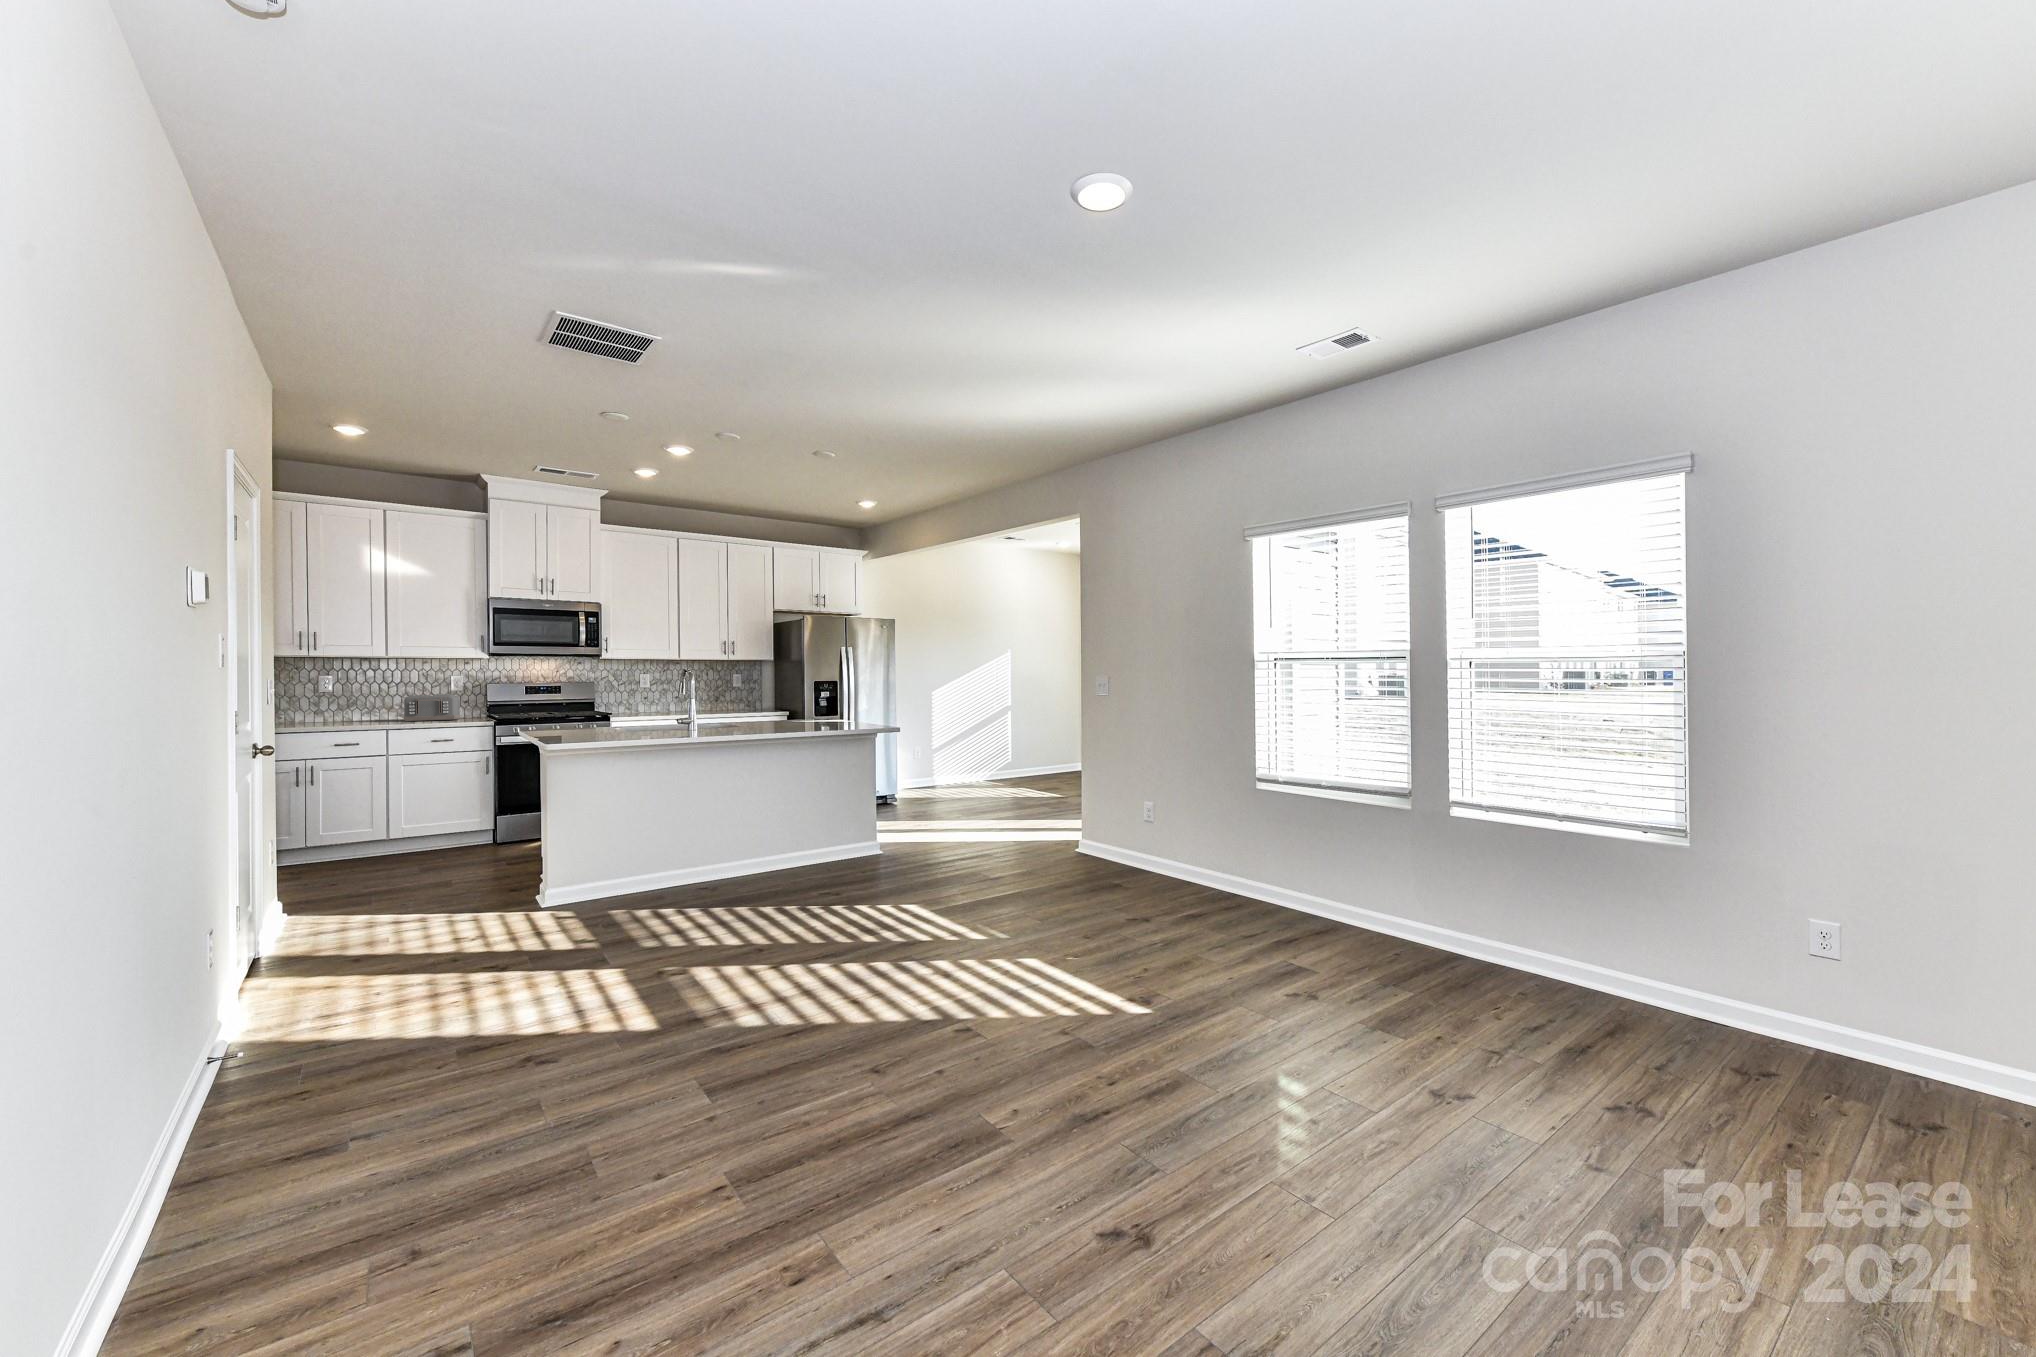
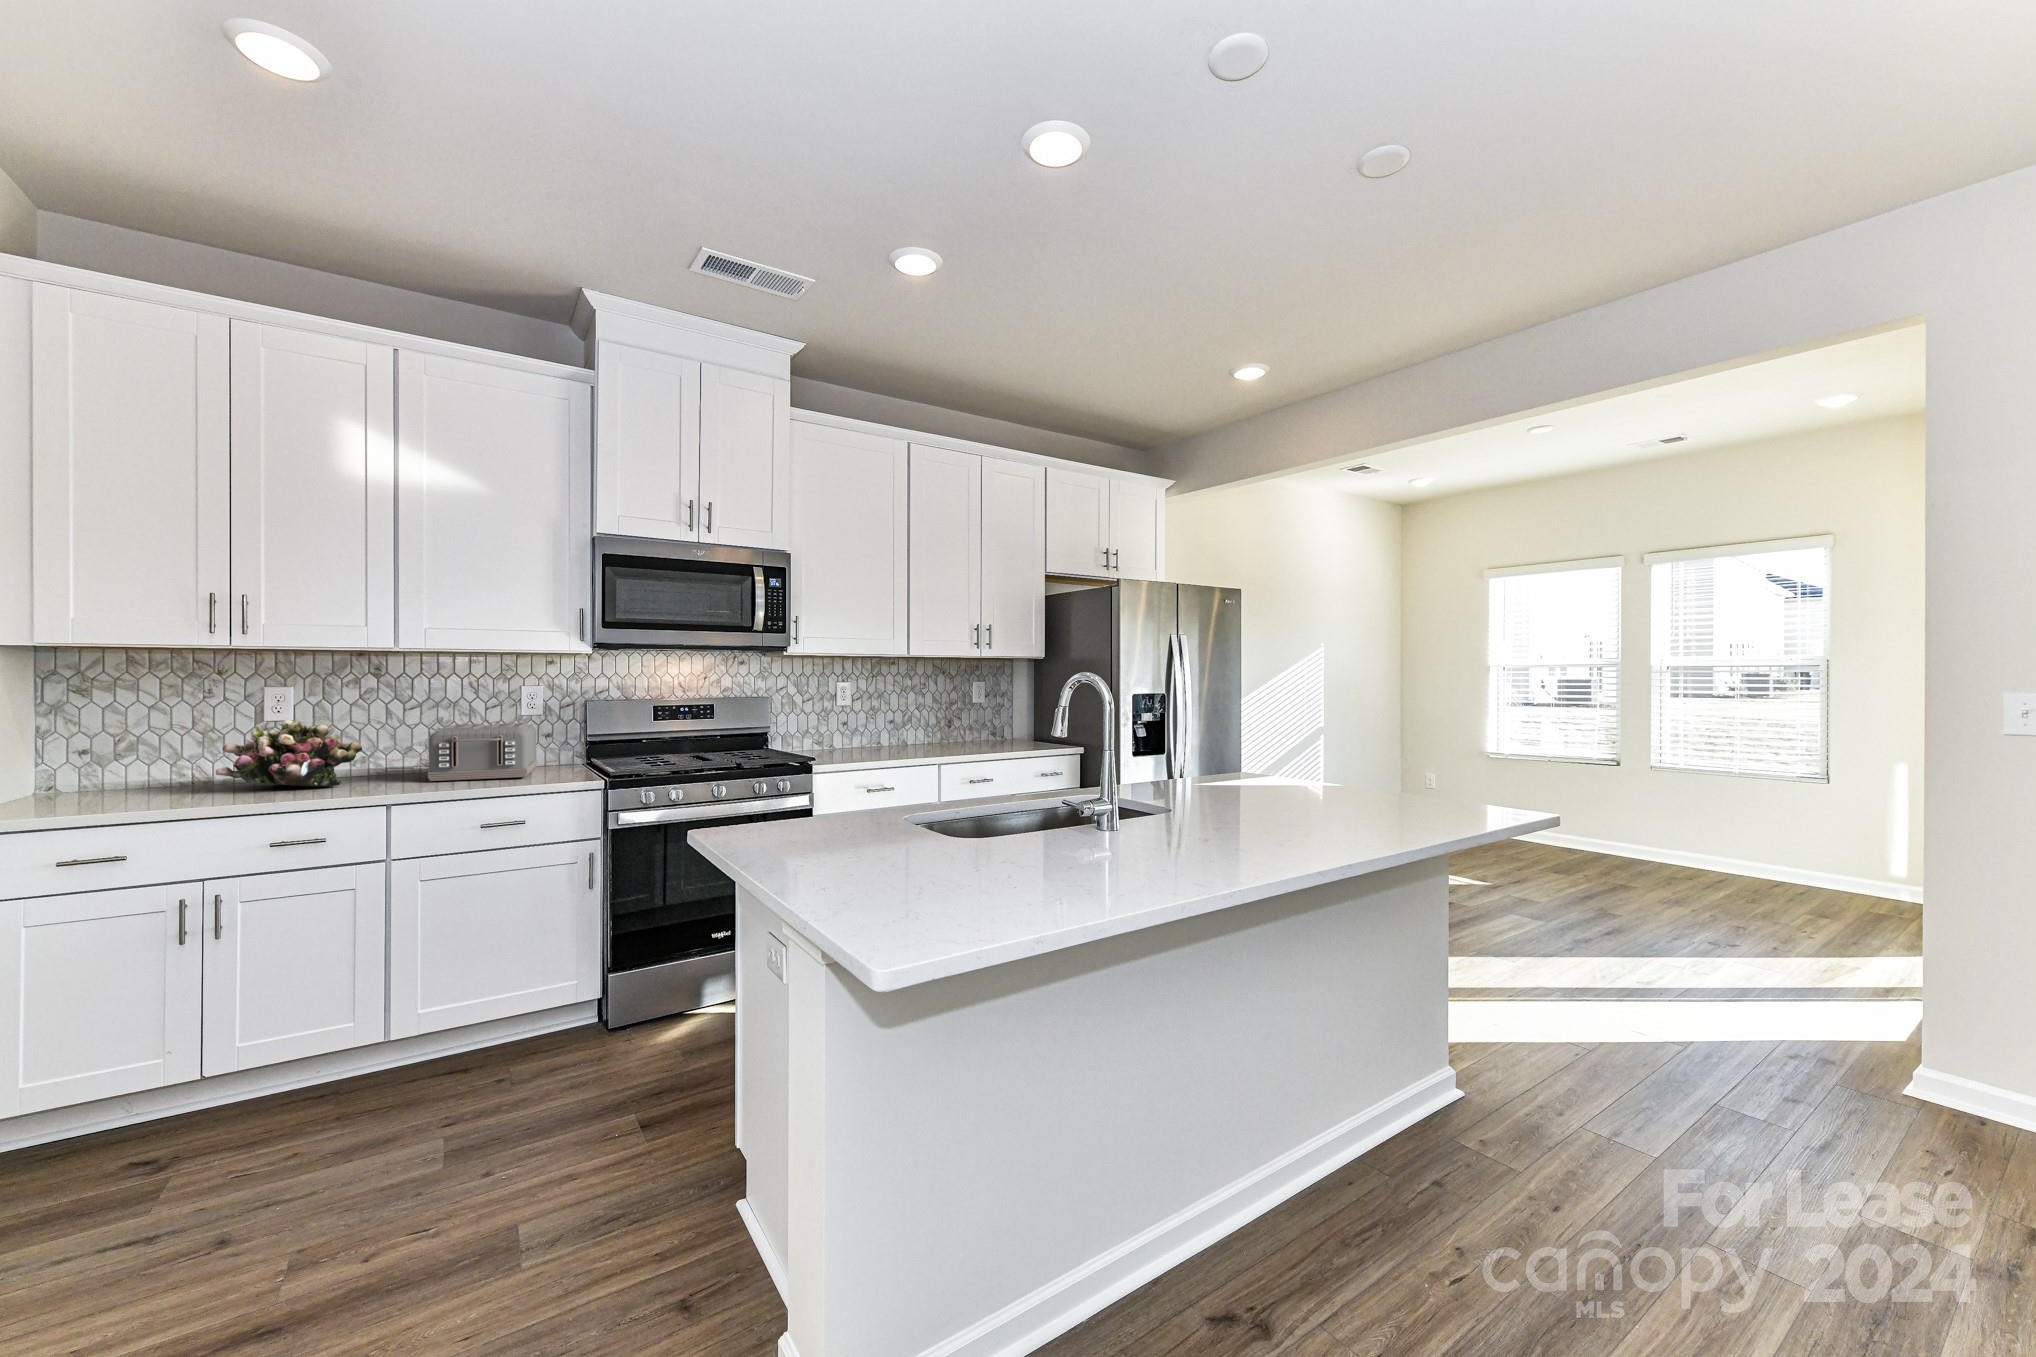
flower arrangement: none [303,692,371,722] -> present [216,720,362,786]

